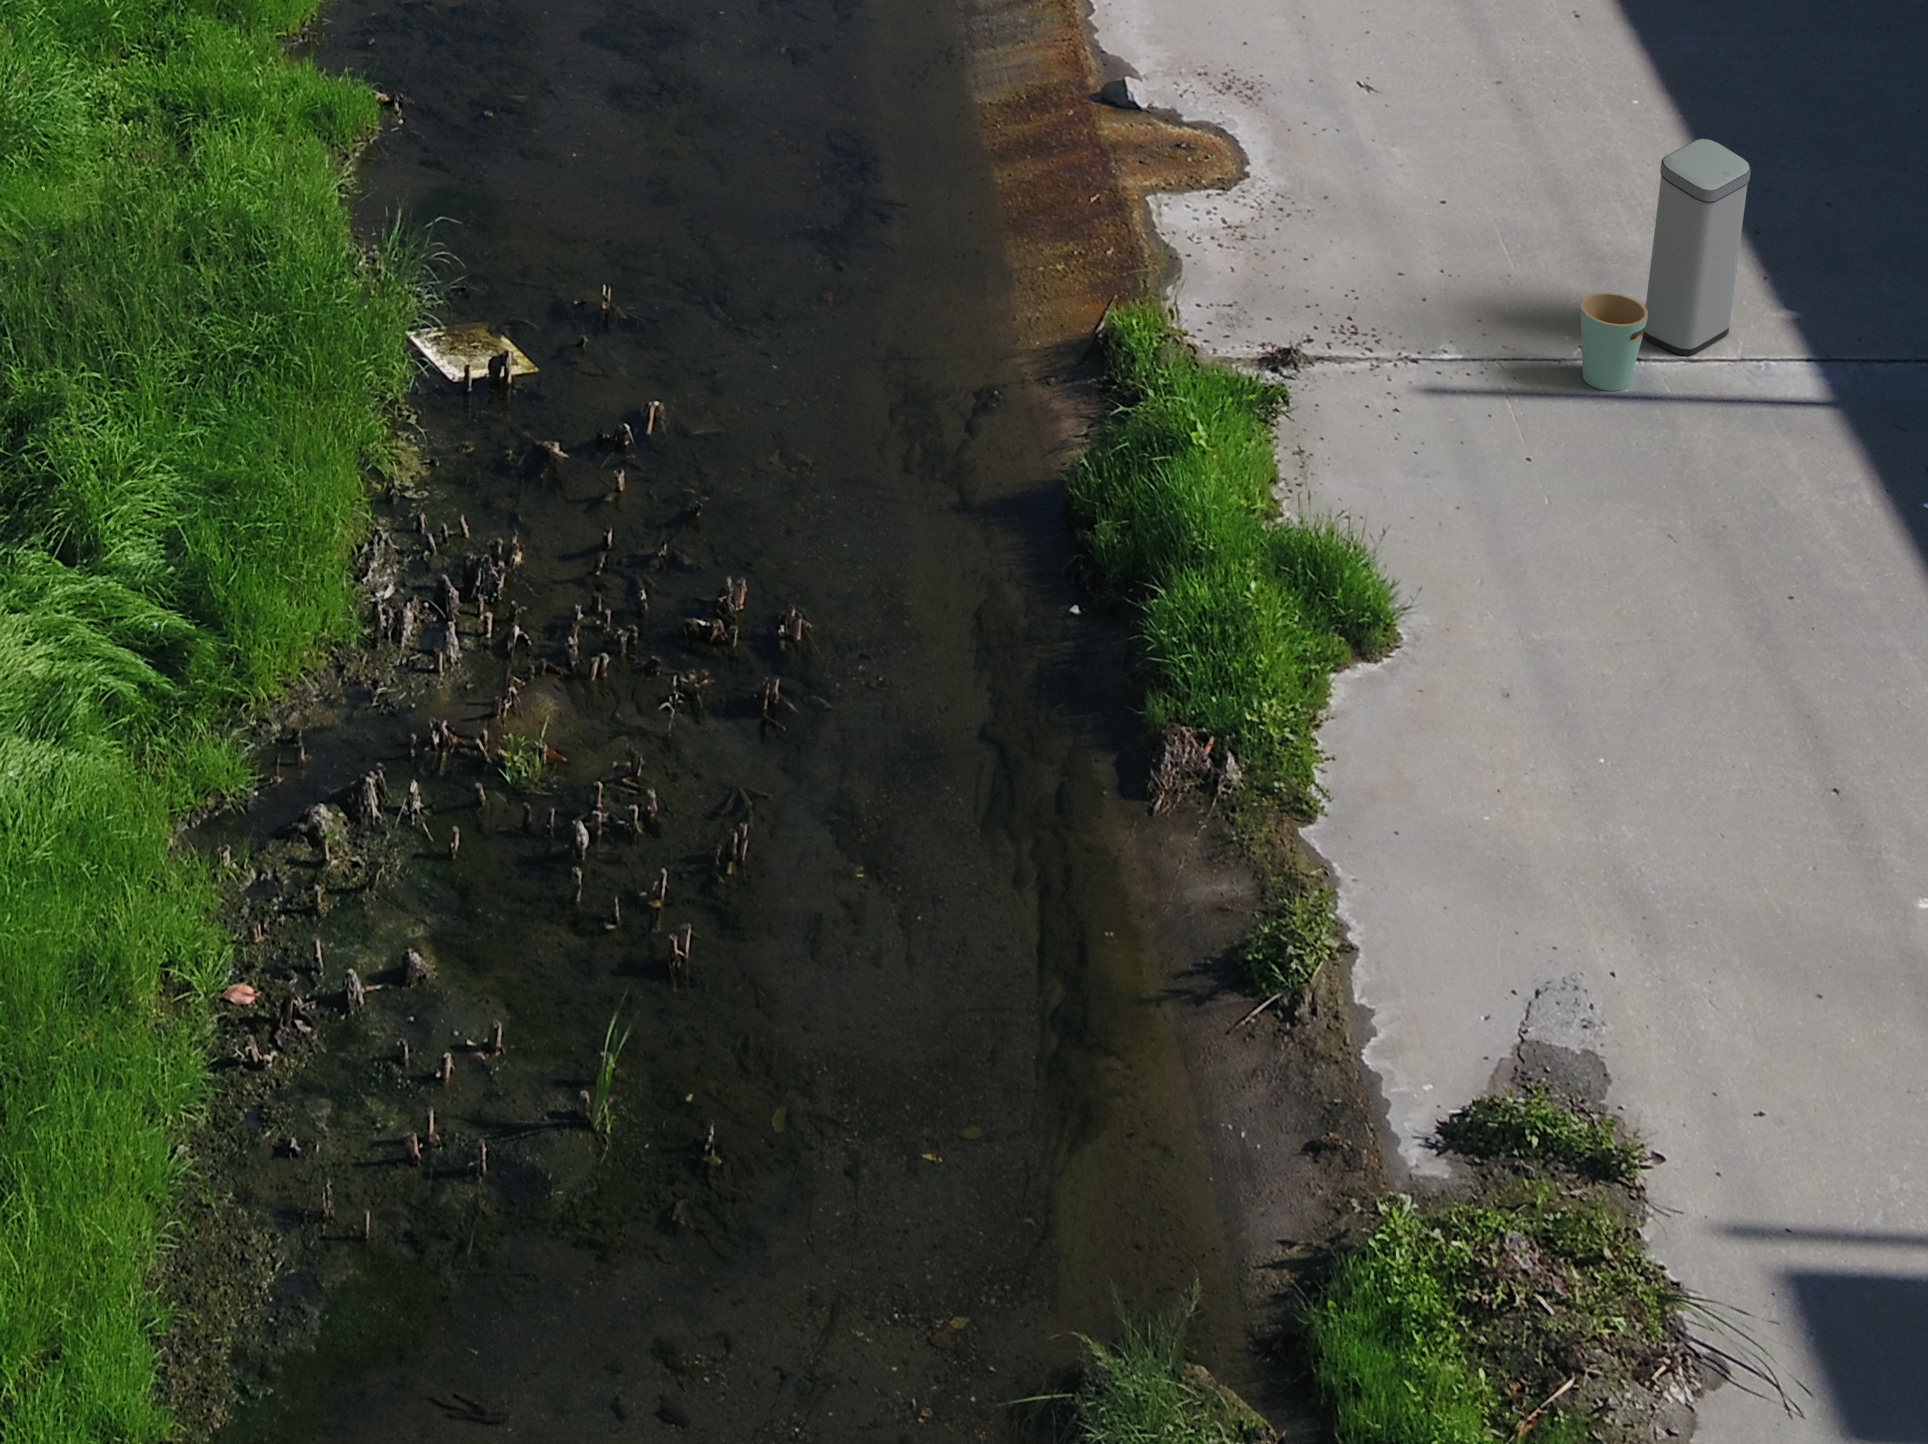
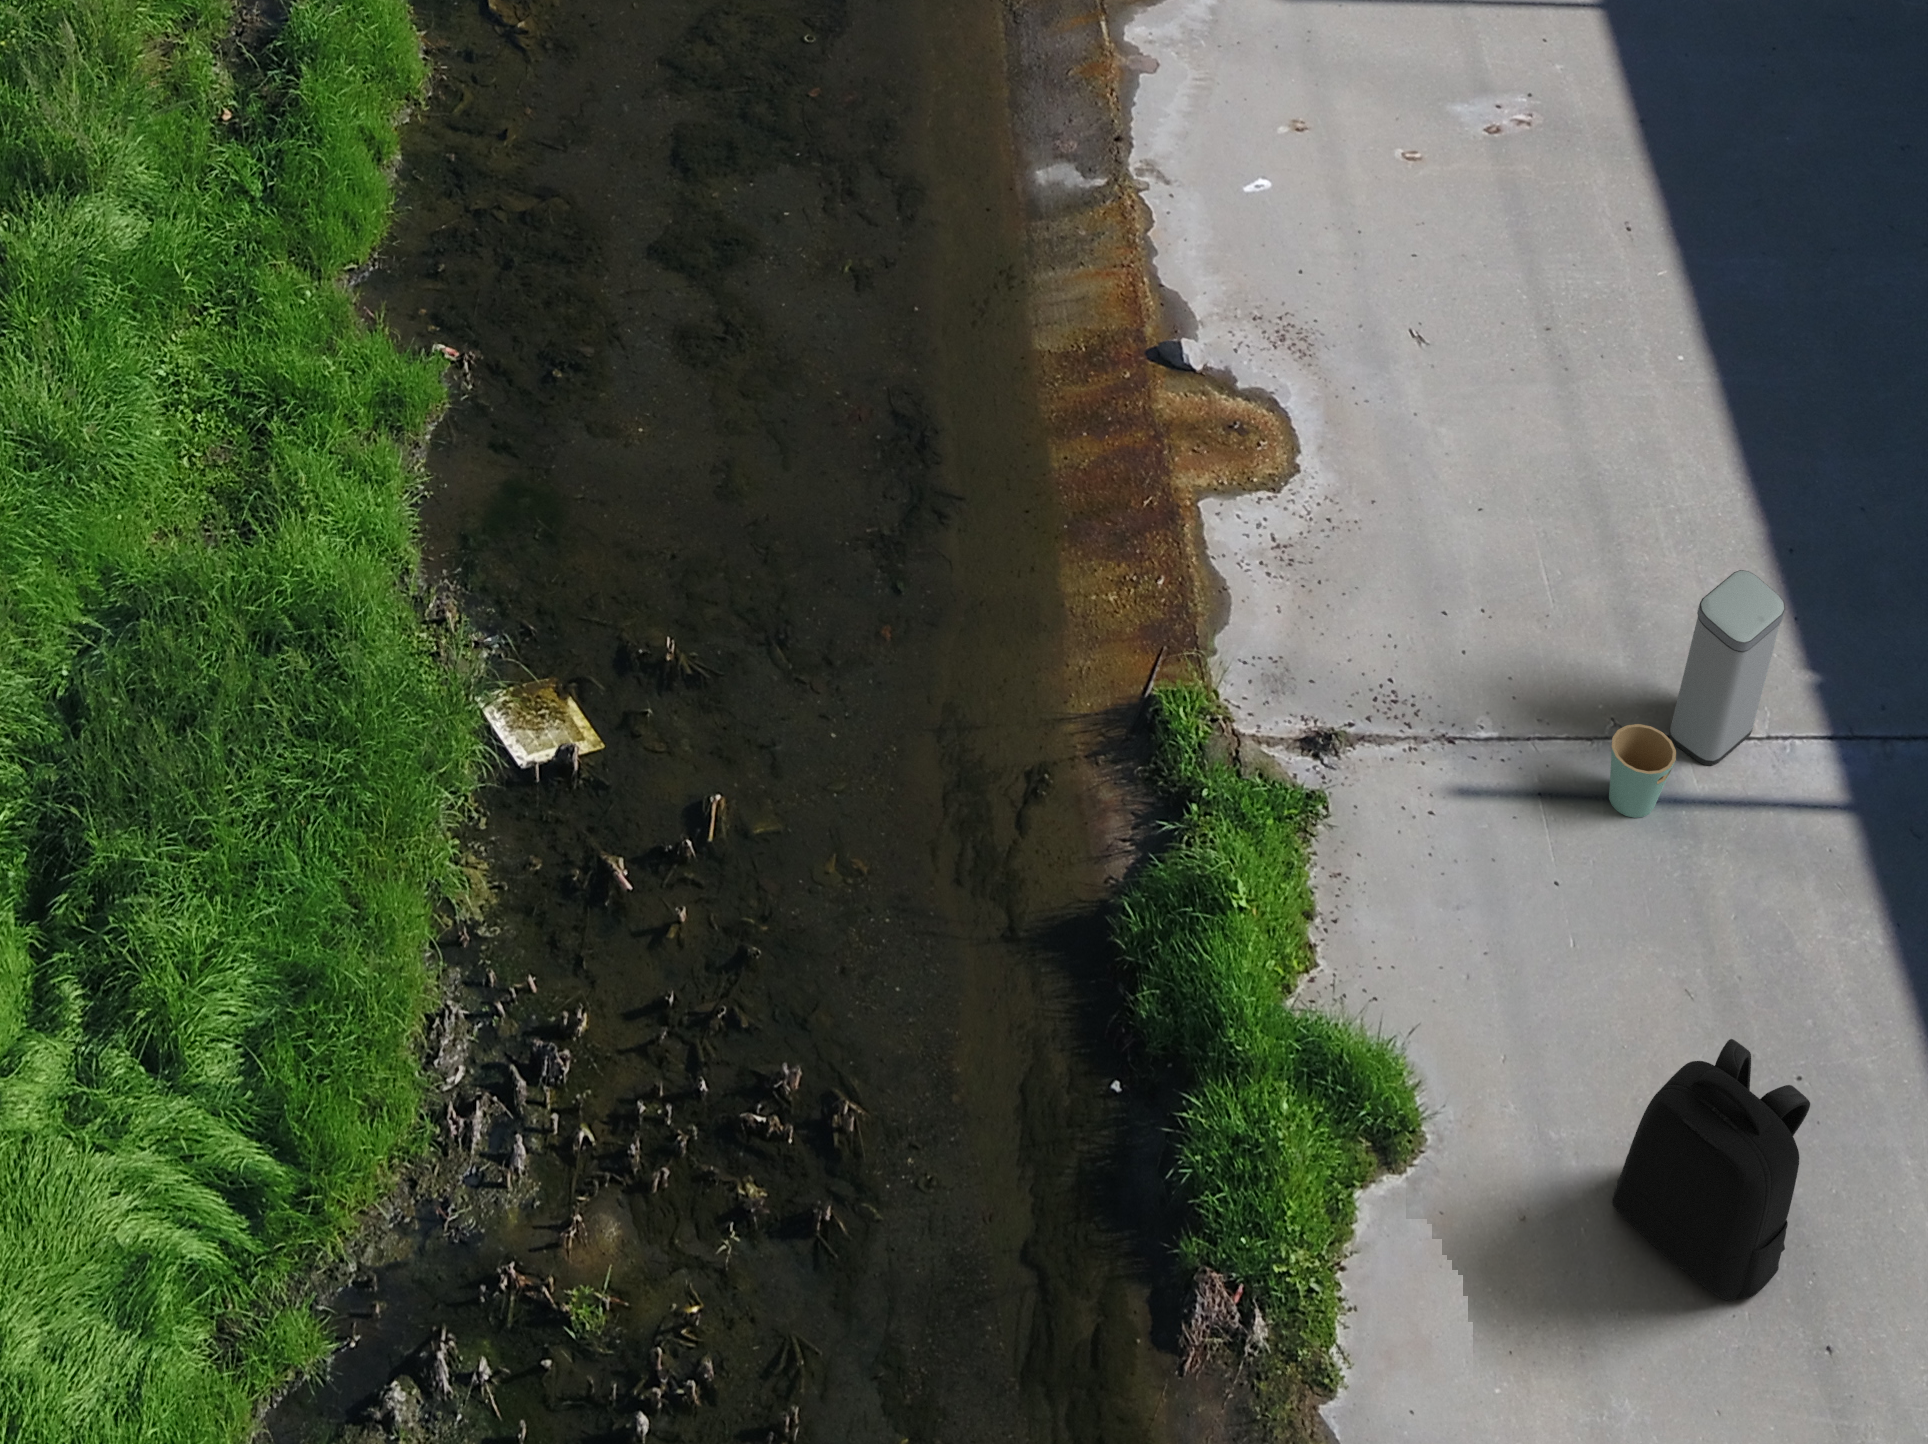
backpack: none [1602,447,1800,726] -> present [1612,1039,1810,1301]

